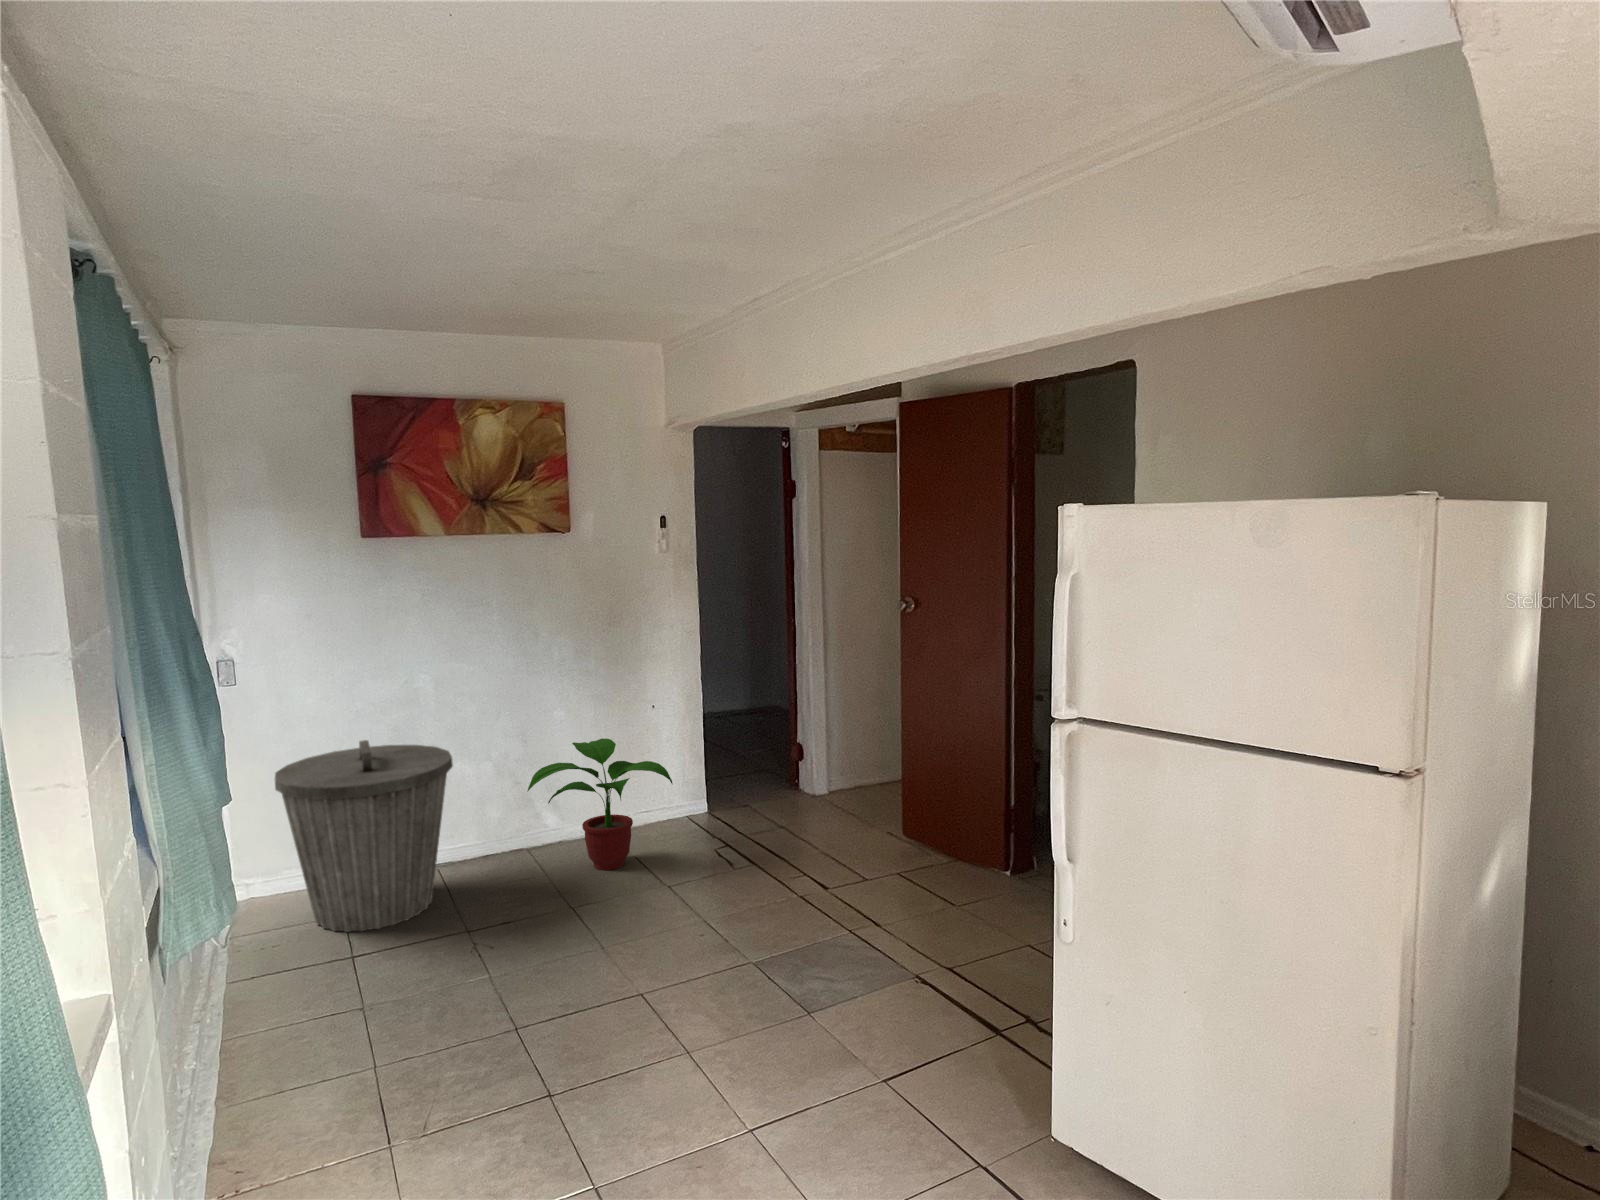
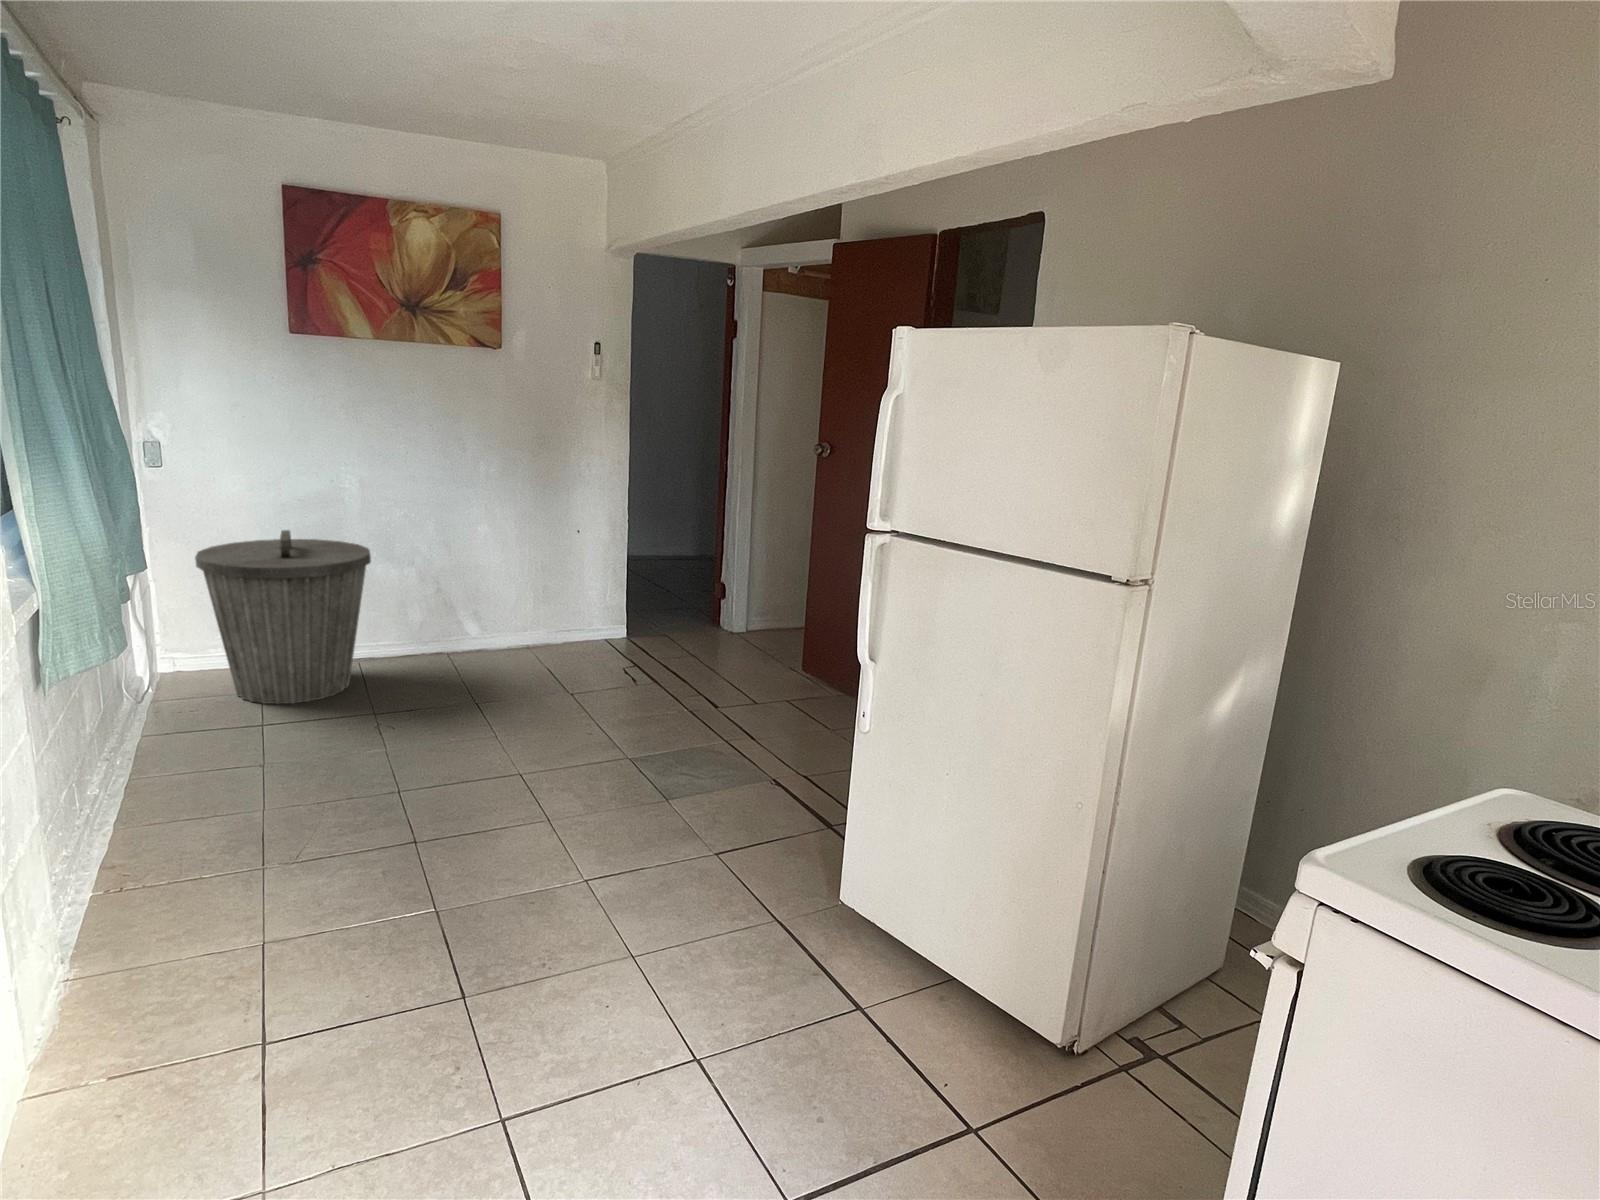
potted plant: present [528,739,672,870] -> none [443,554,584,674]

